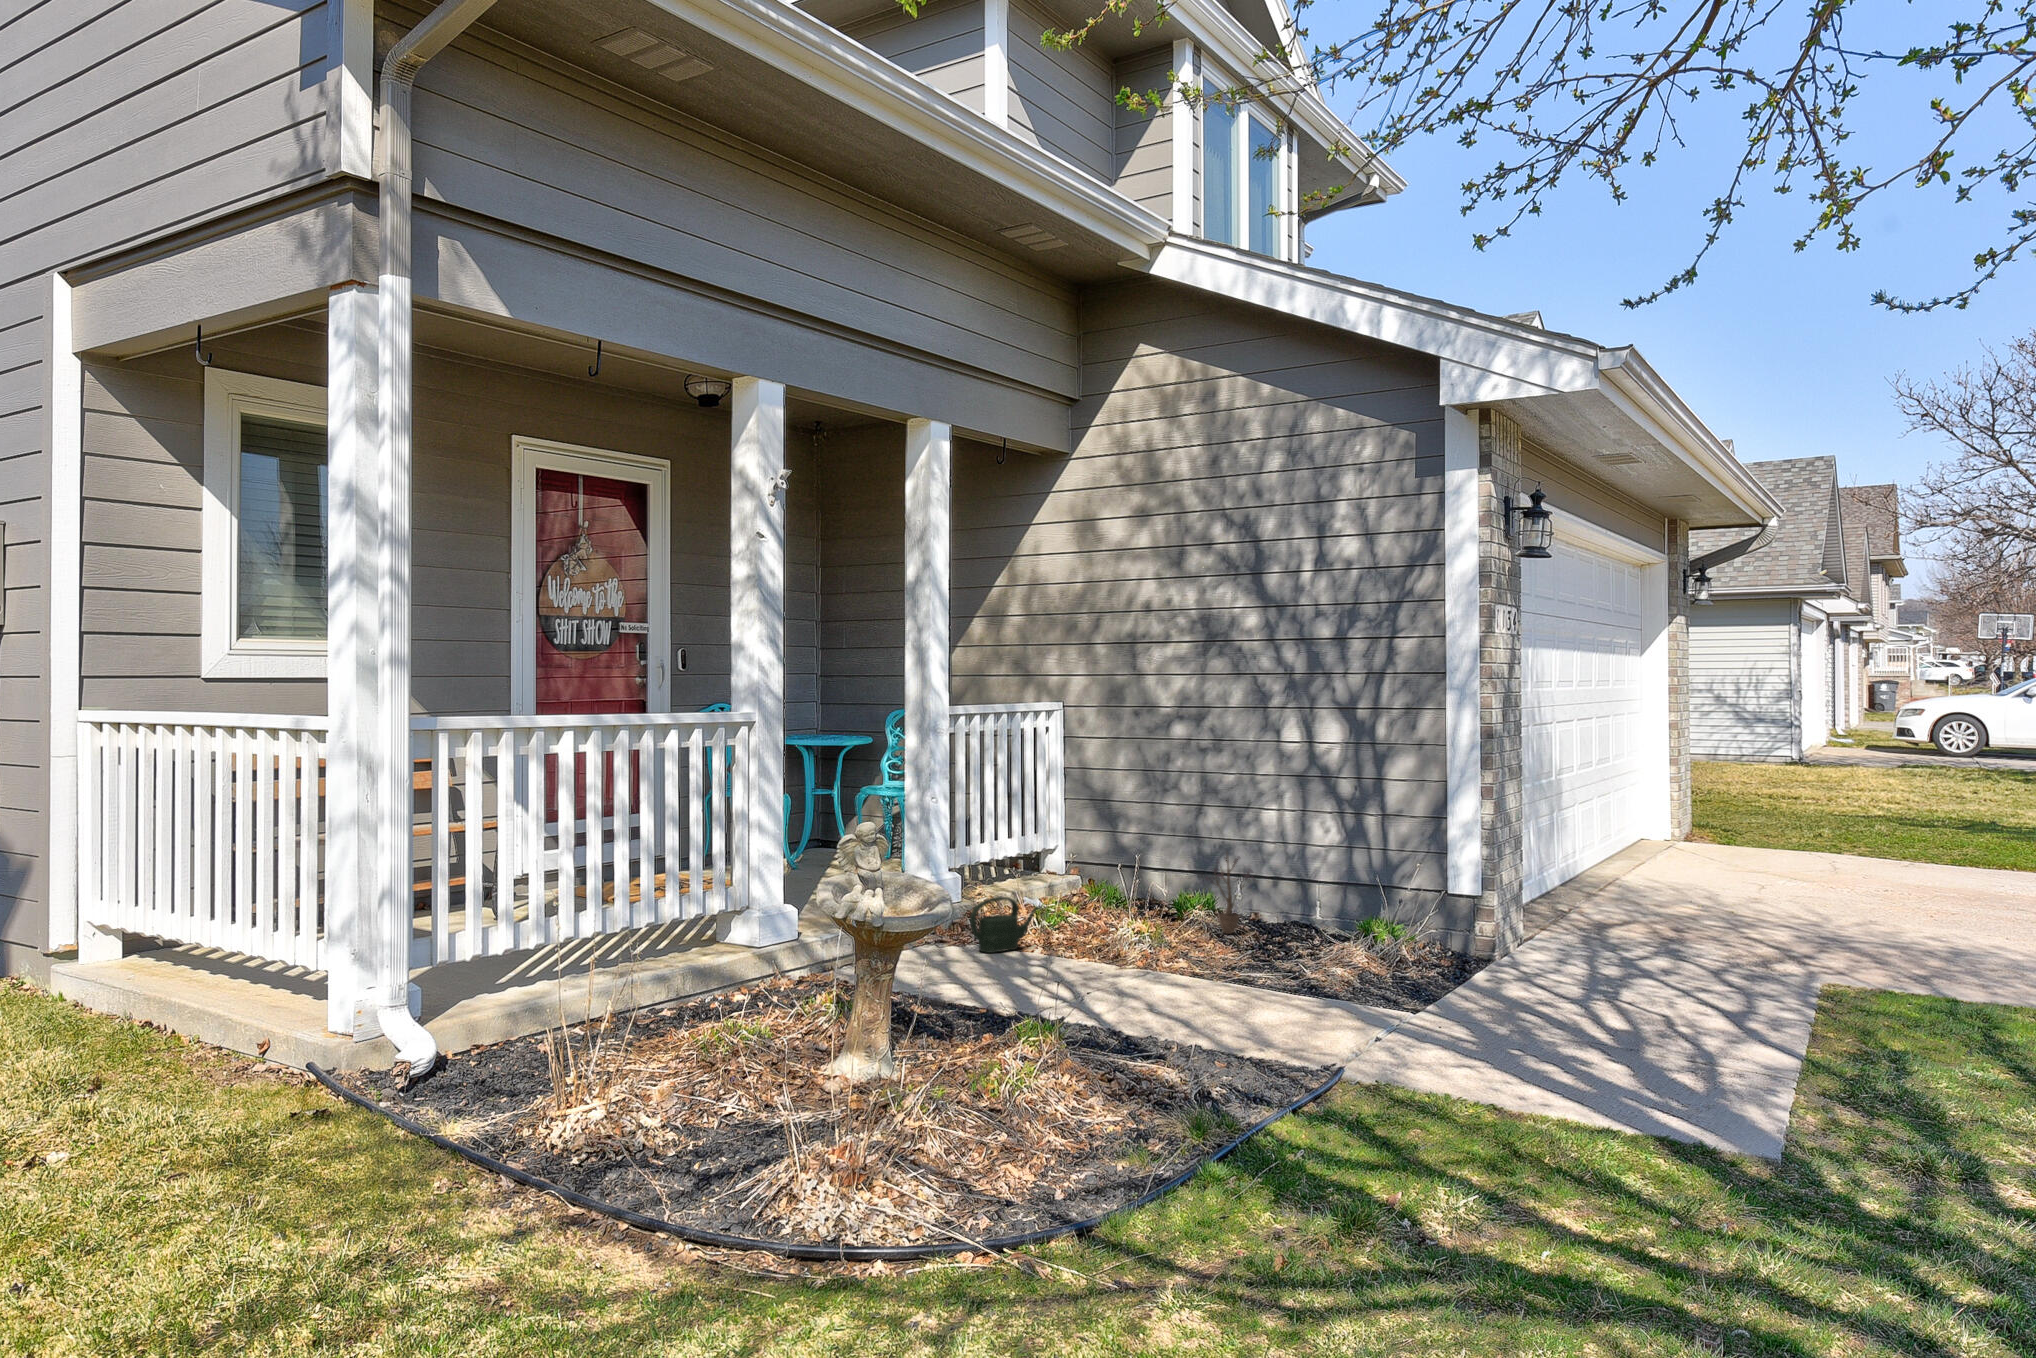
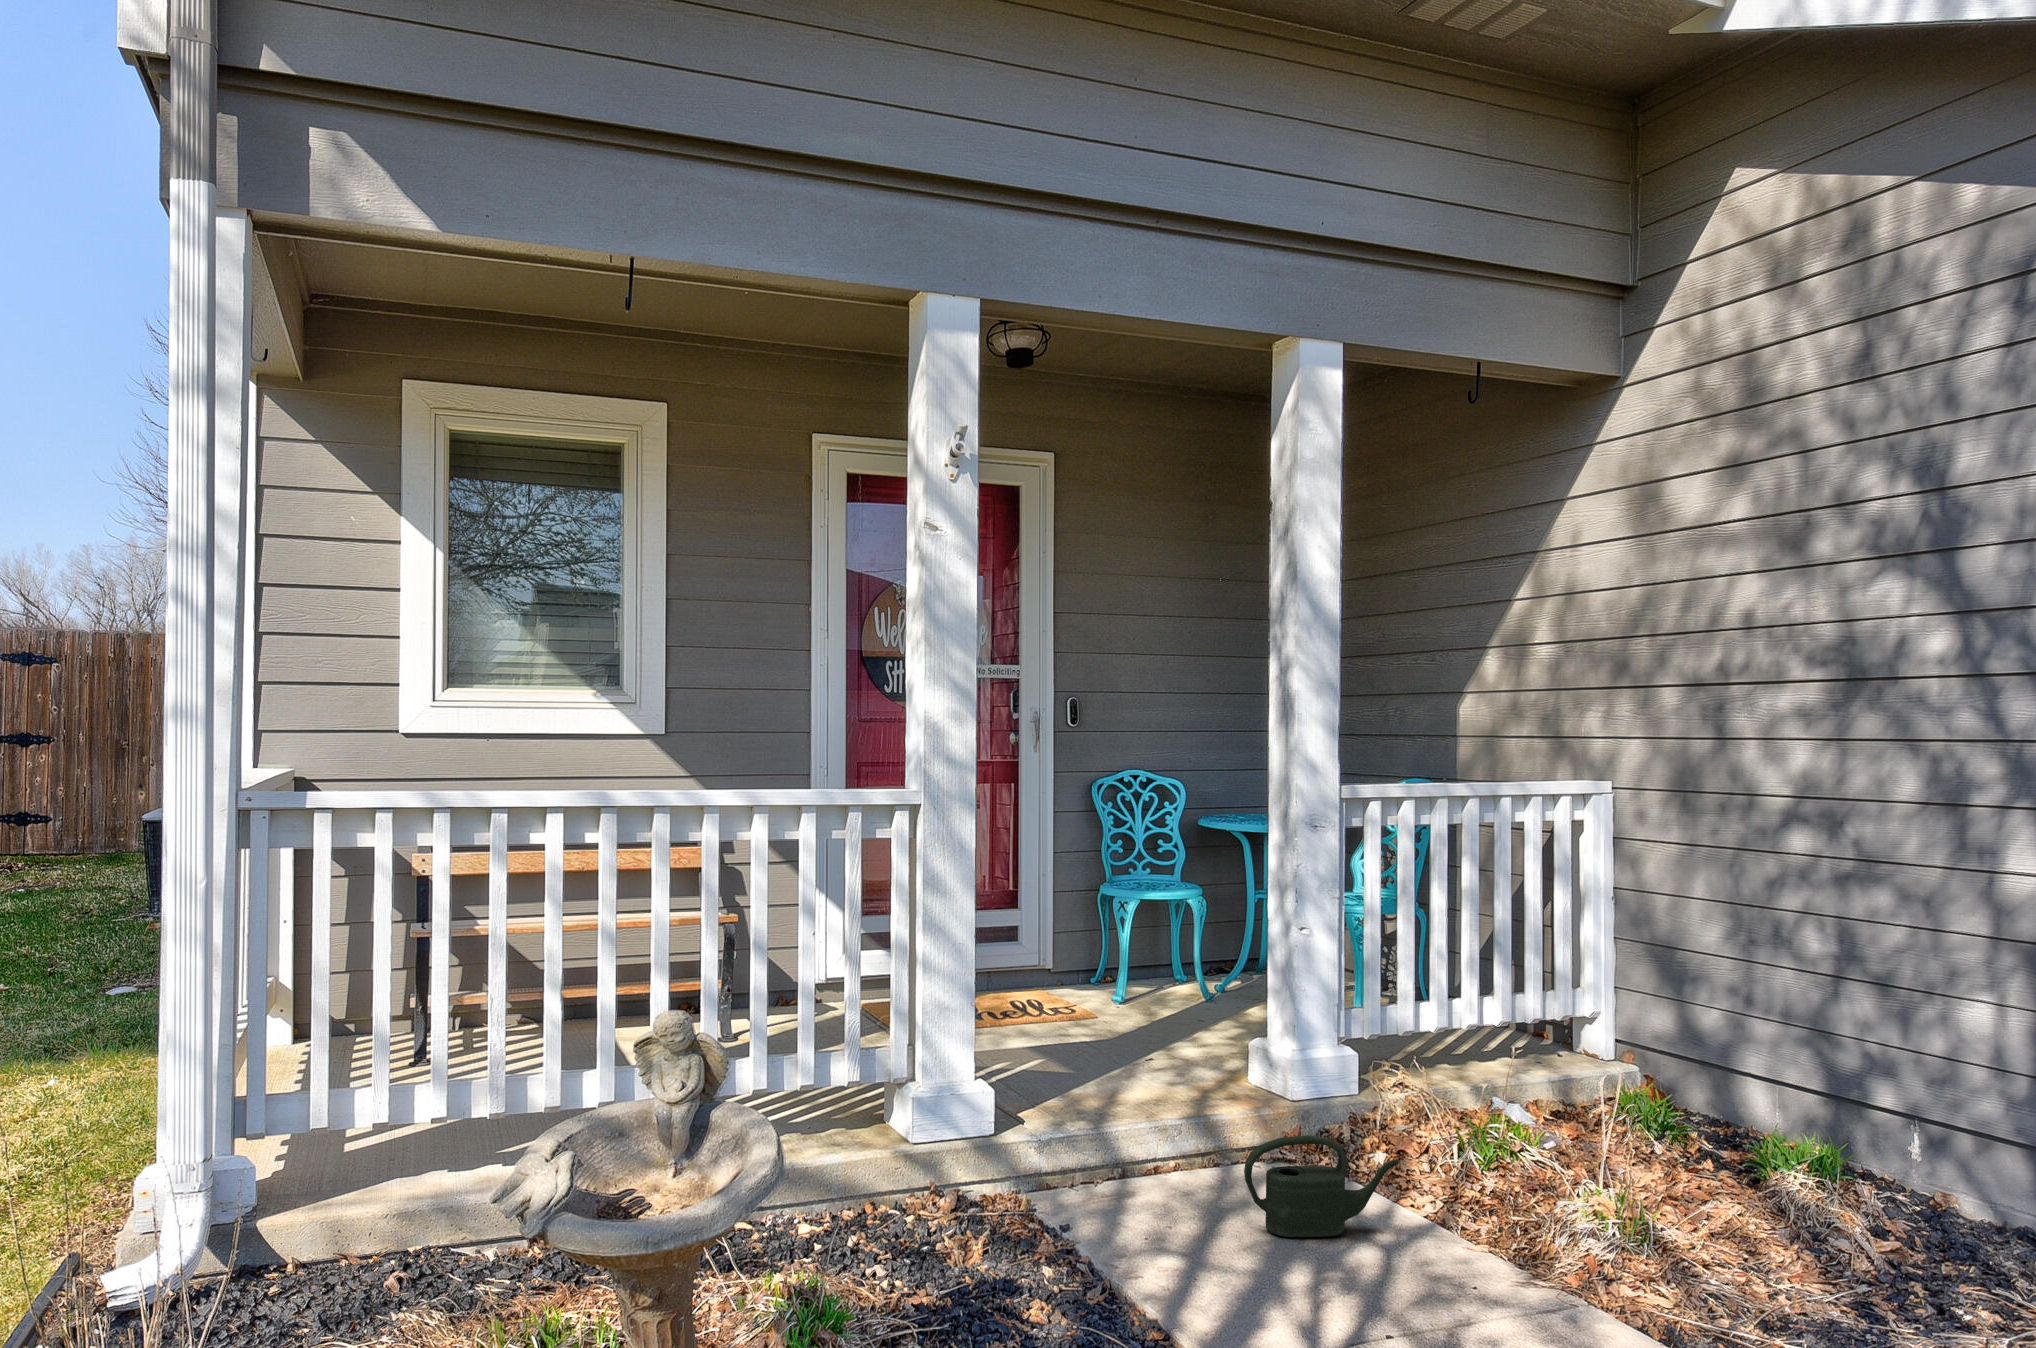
decorative plant: present [1204,854,1255,934] -> none [1770,1107,1902,1277]

